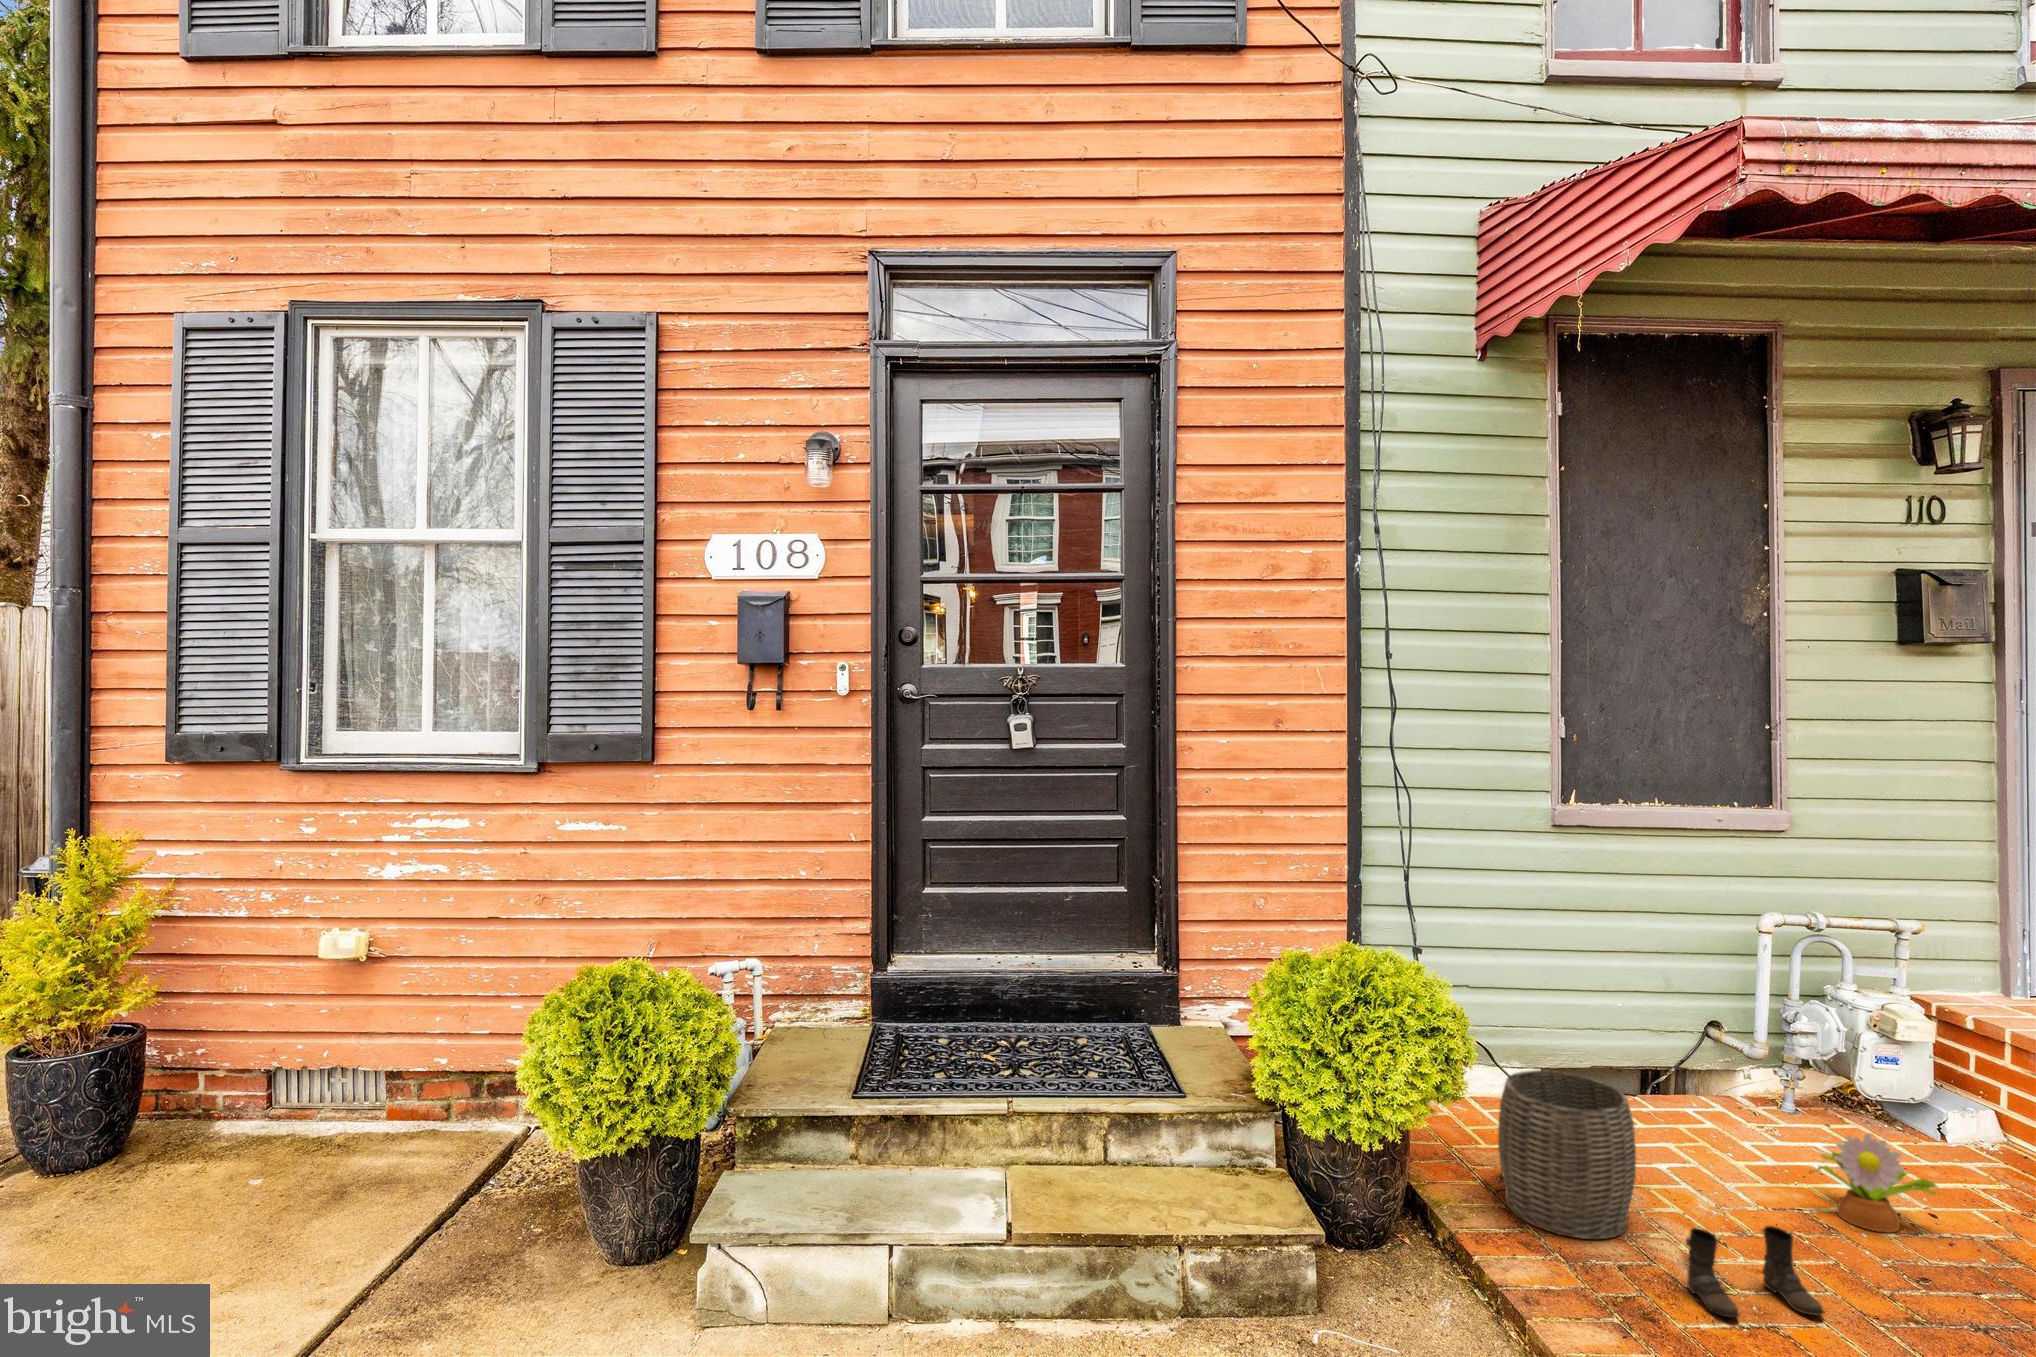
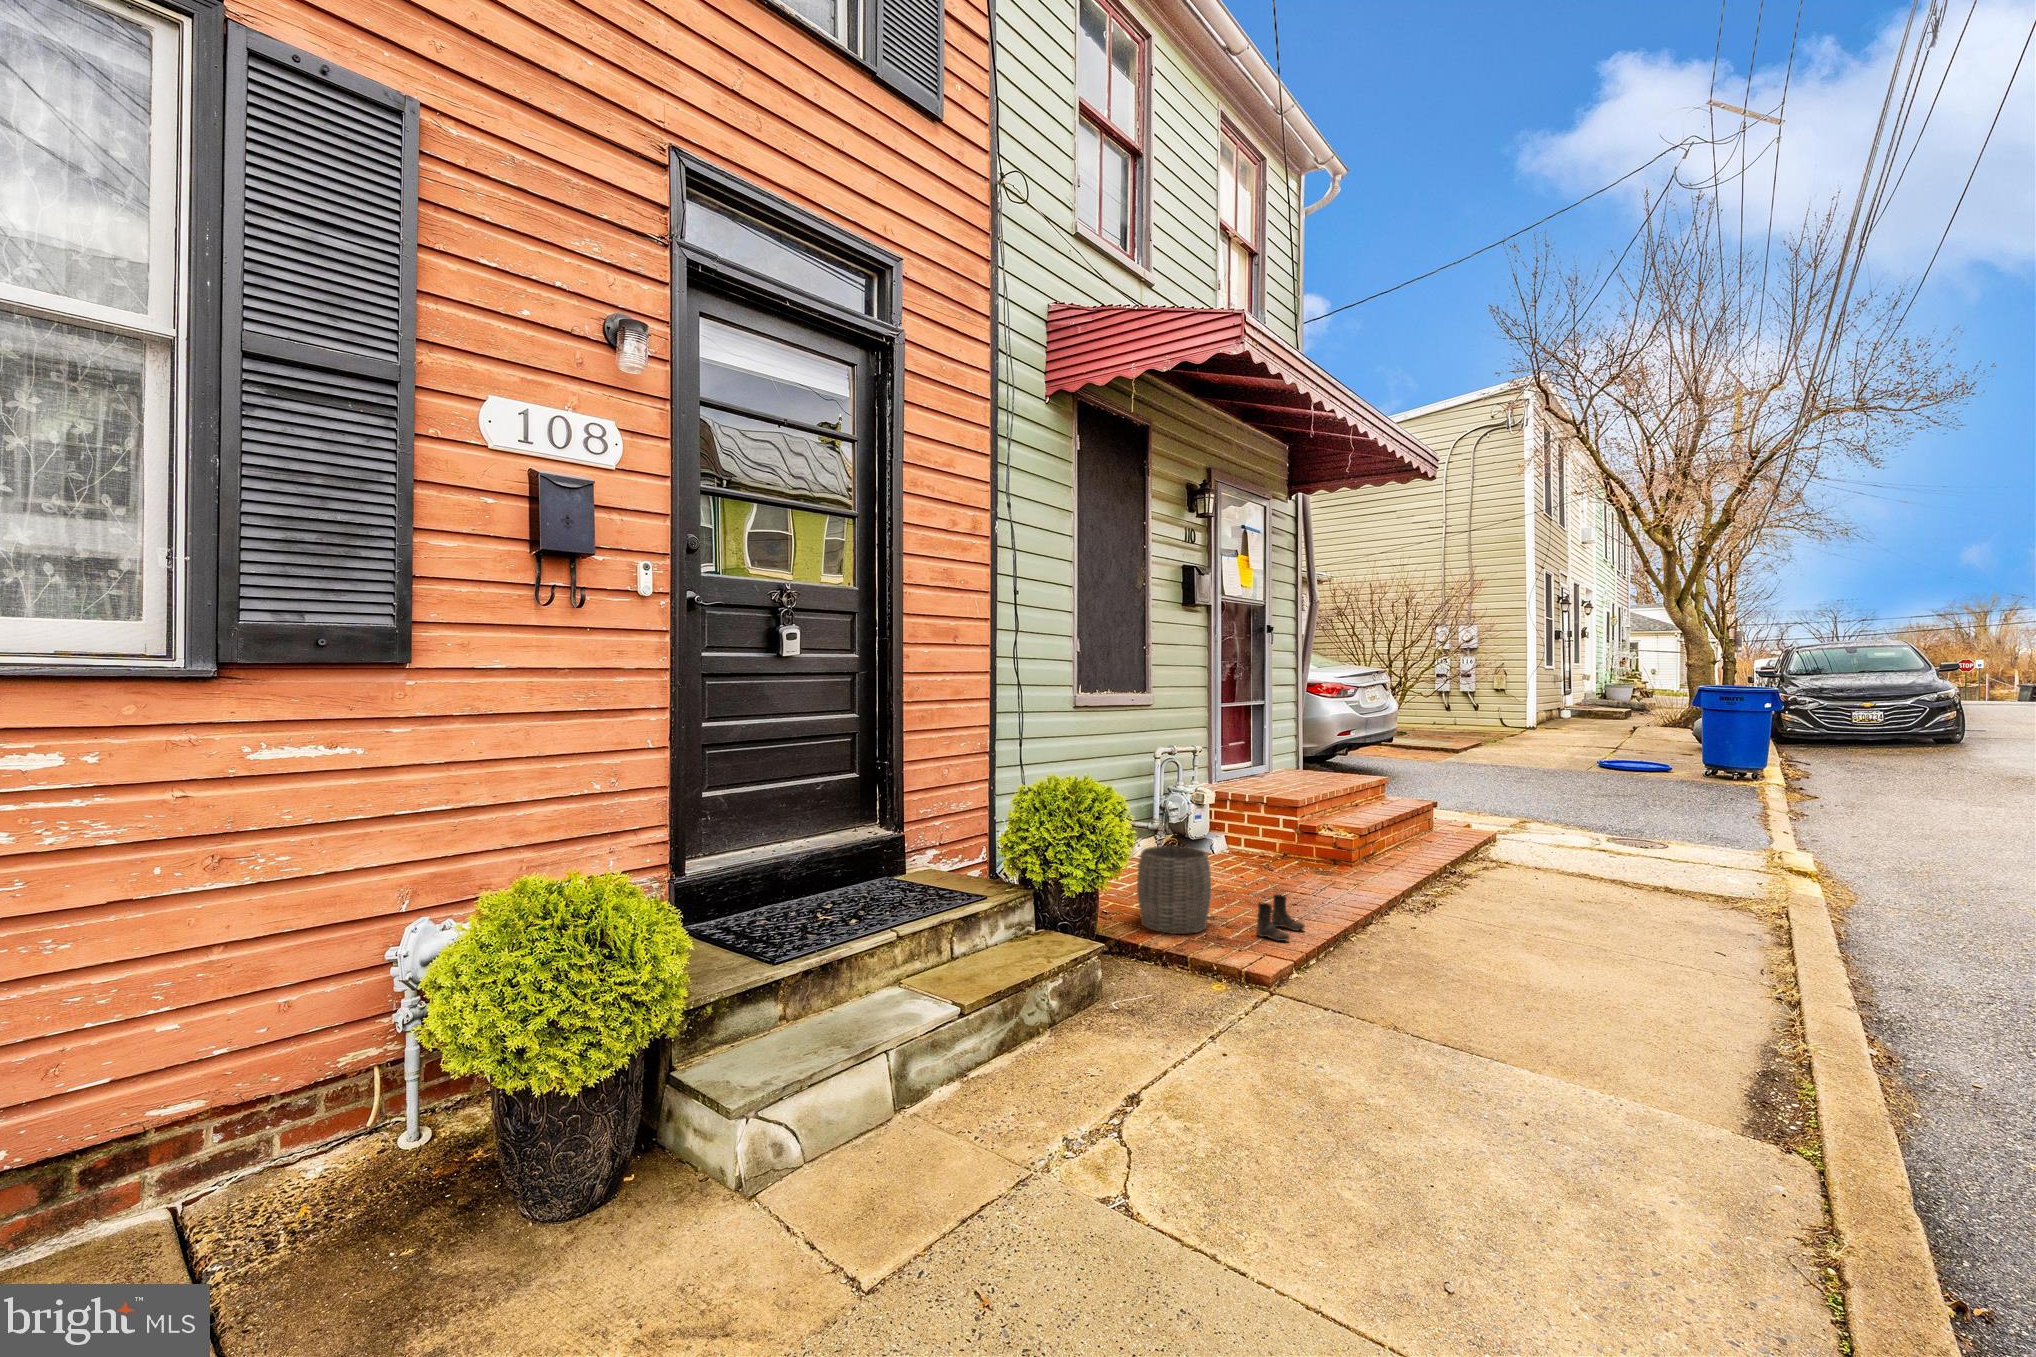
decorative plant: present [1810,1133,1937,1232] -> none [1230,848,1282,897]

